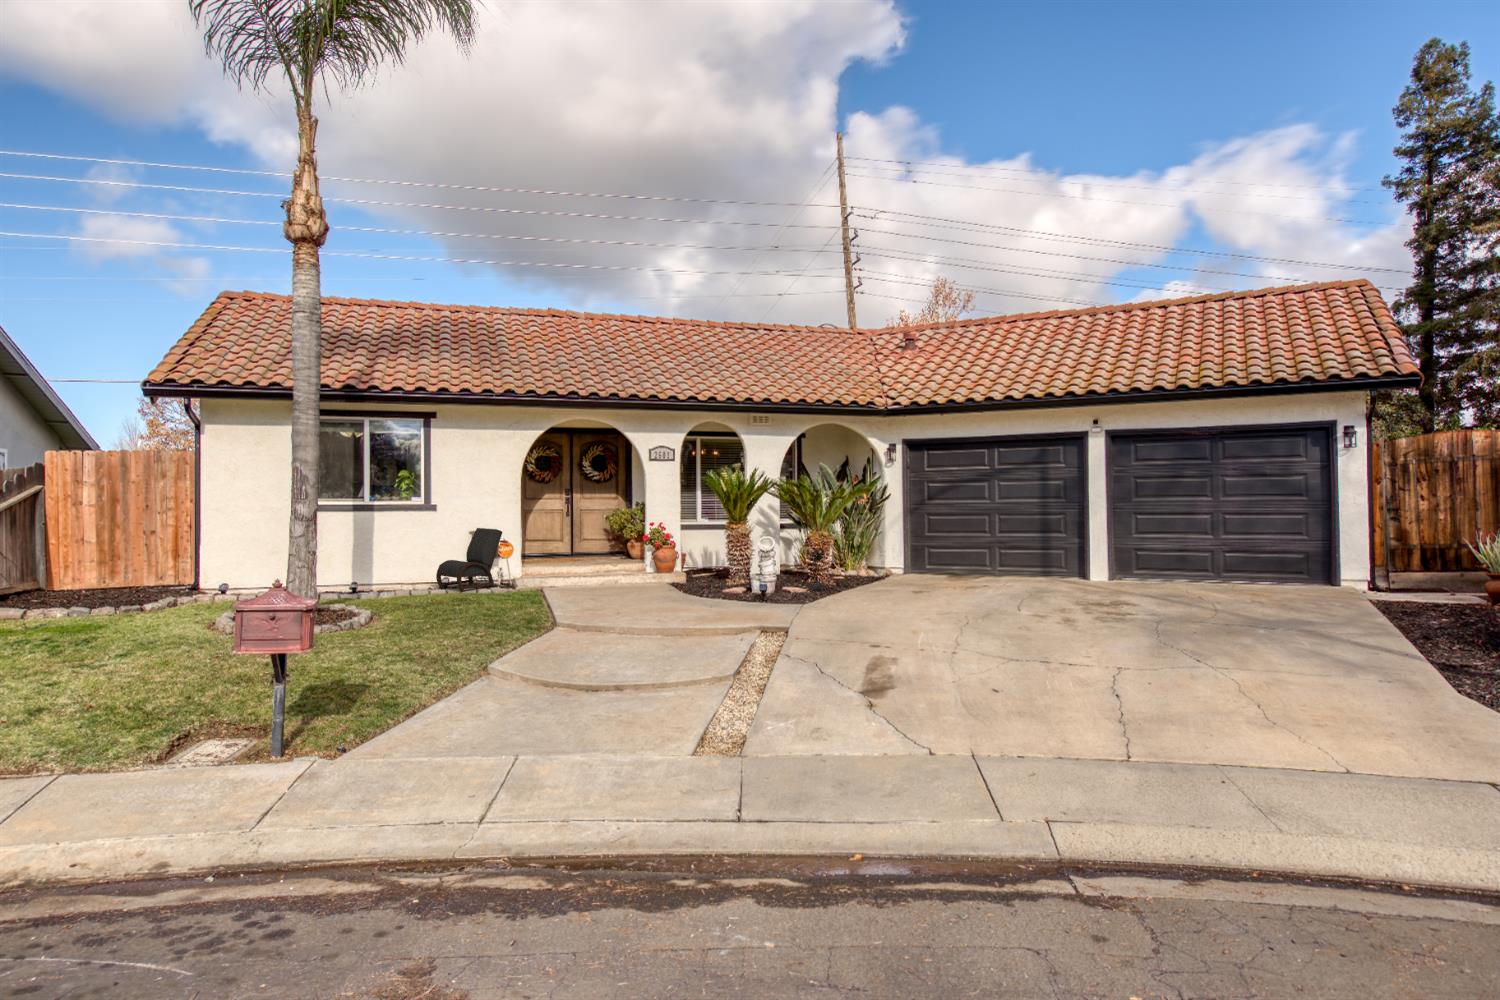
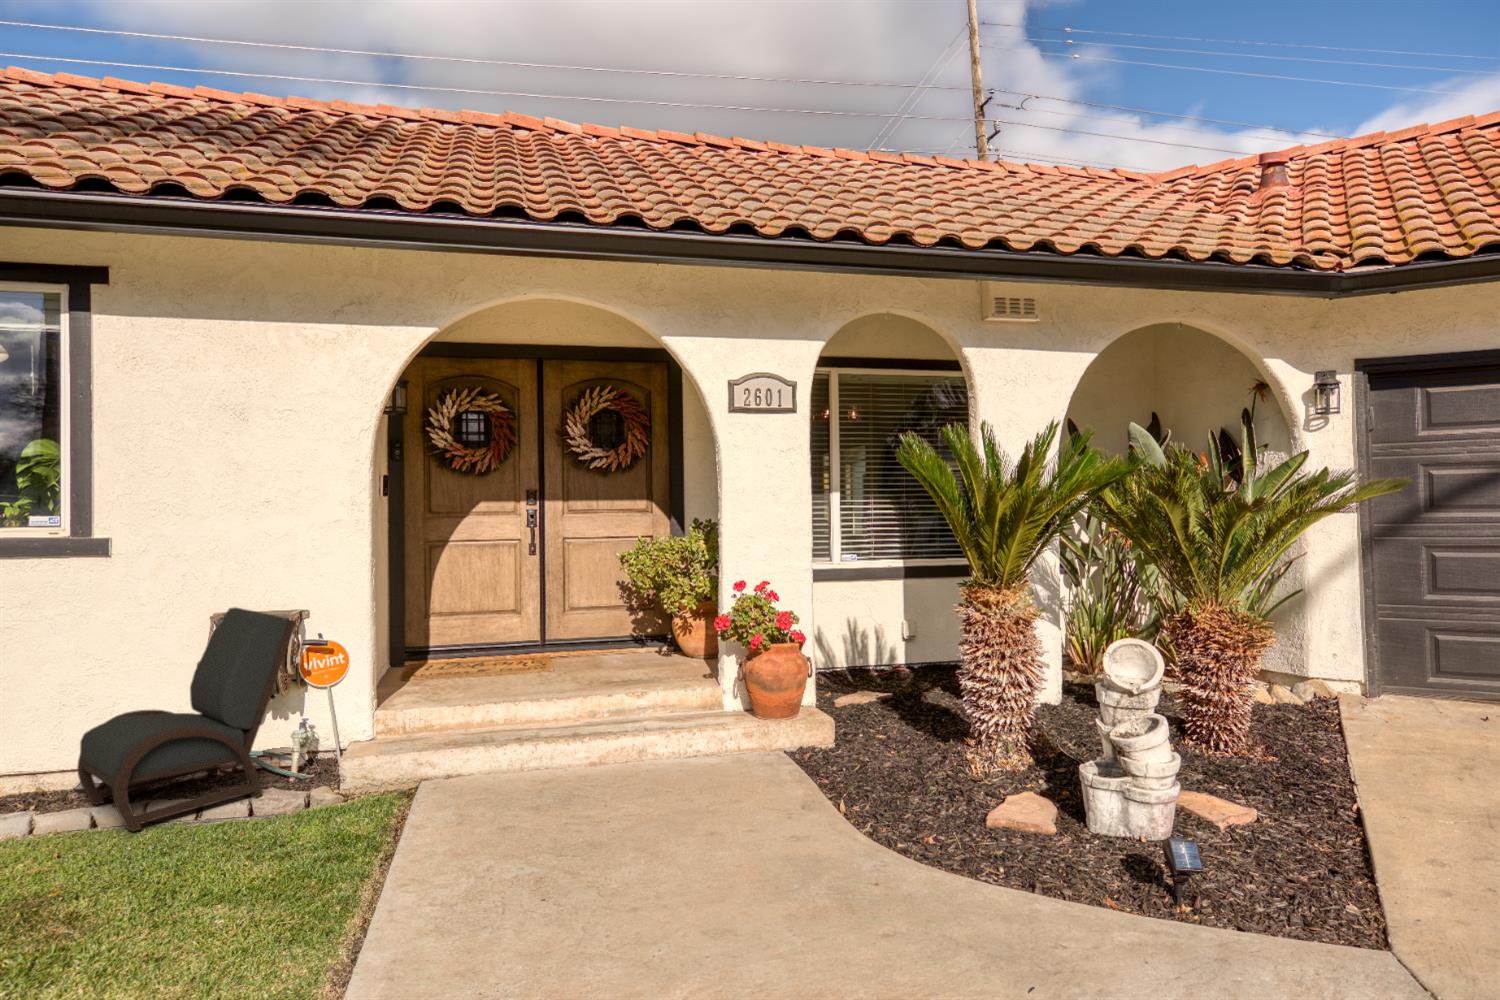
potted plant: present [809,547,825,591] -> none [1336,692,1437,860]

